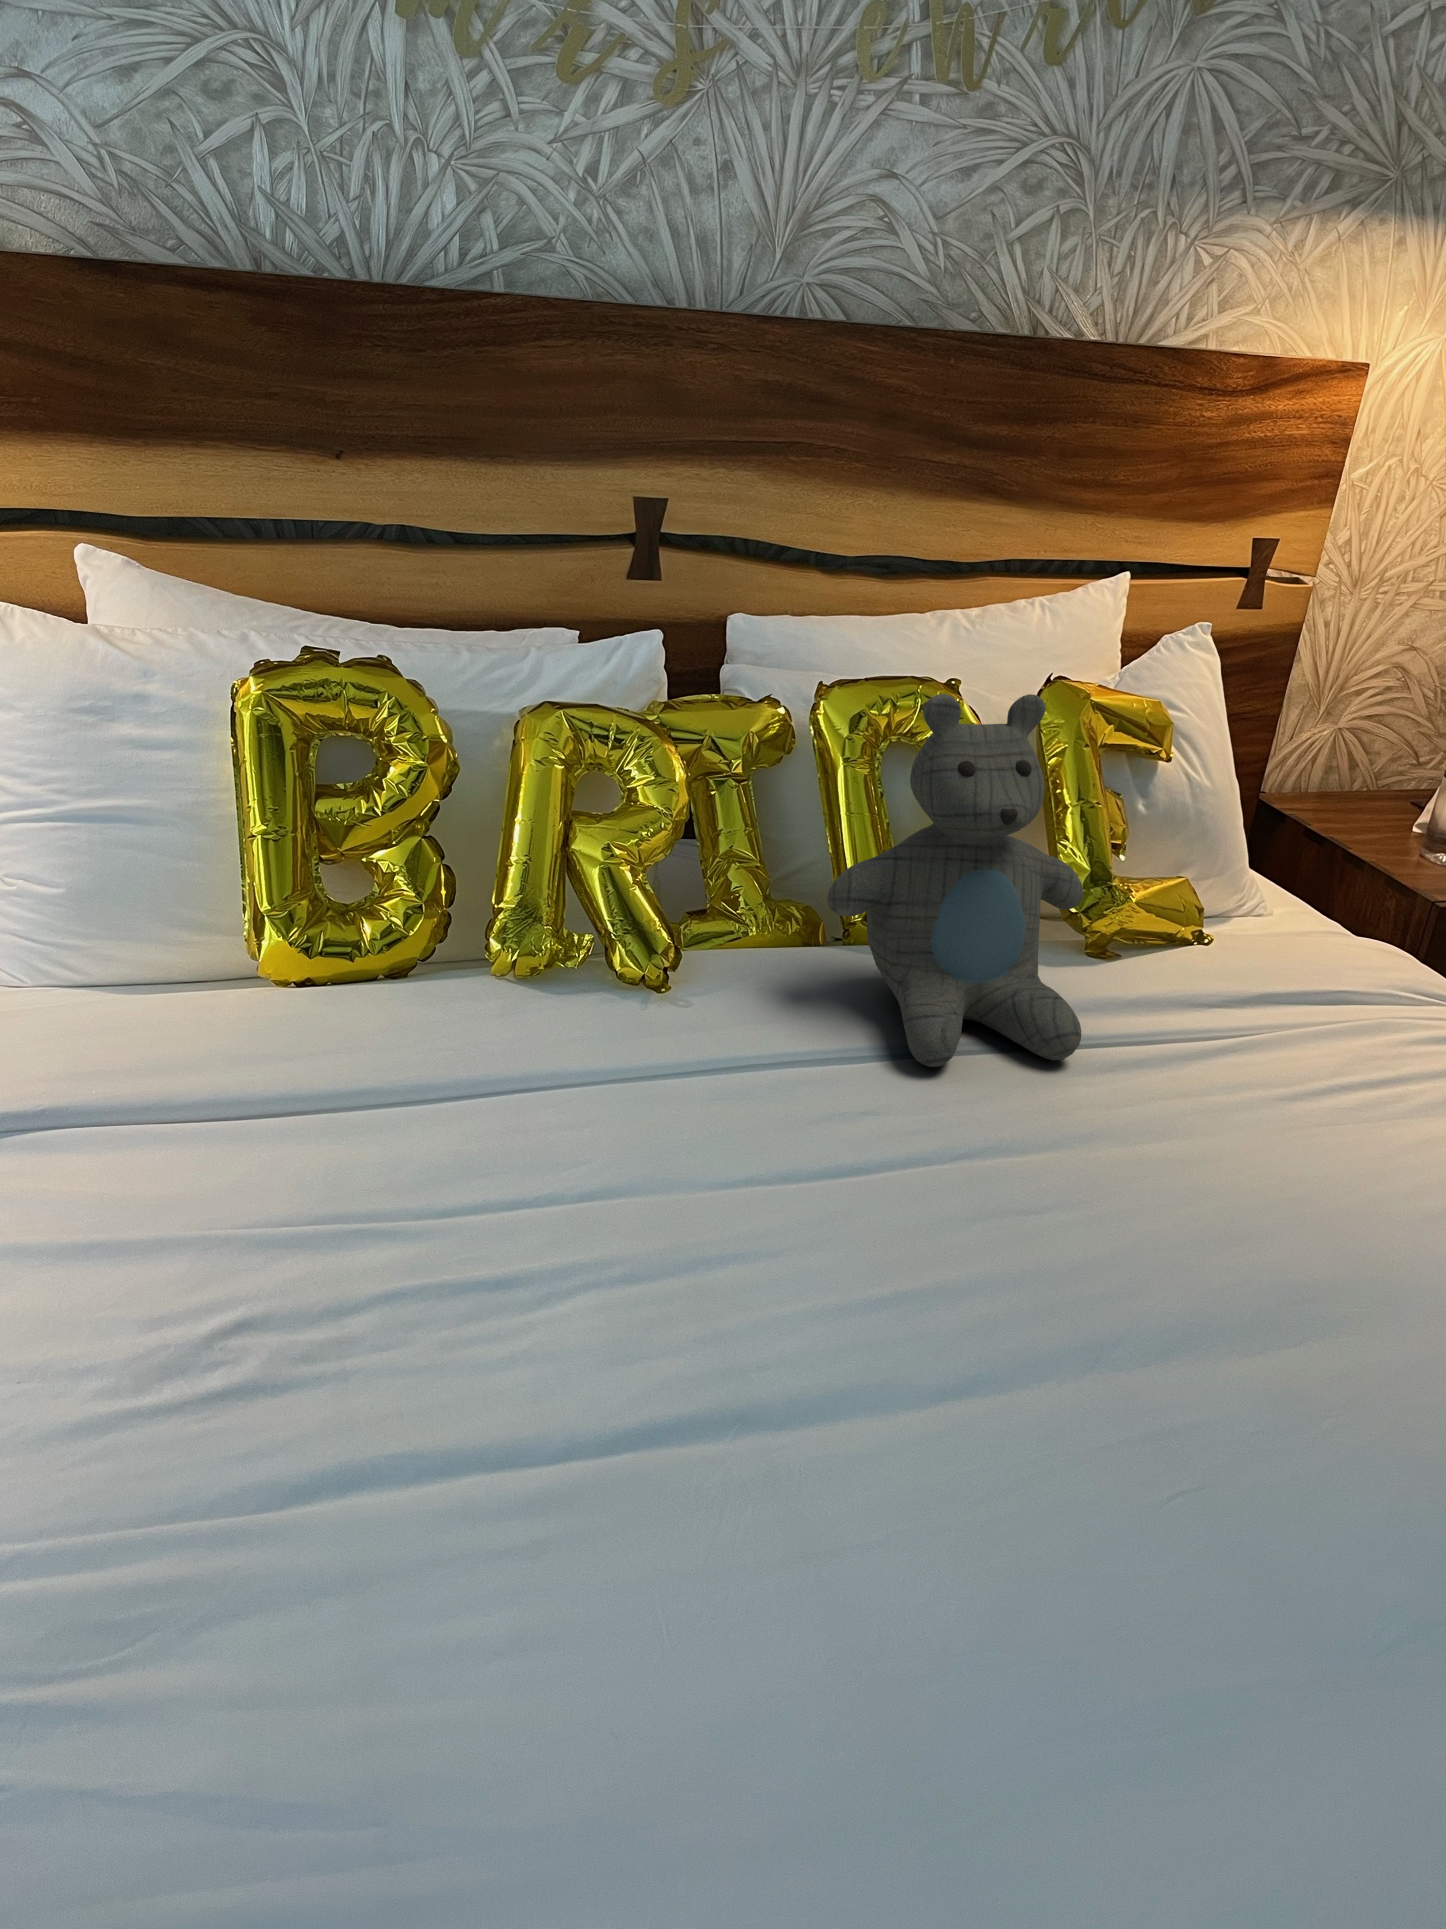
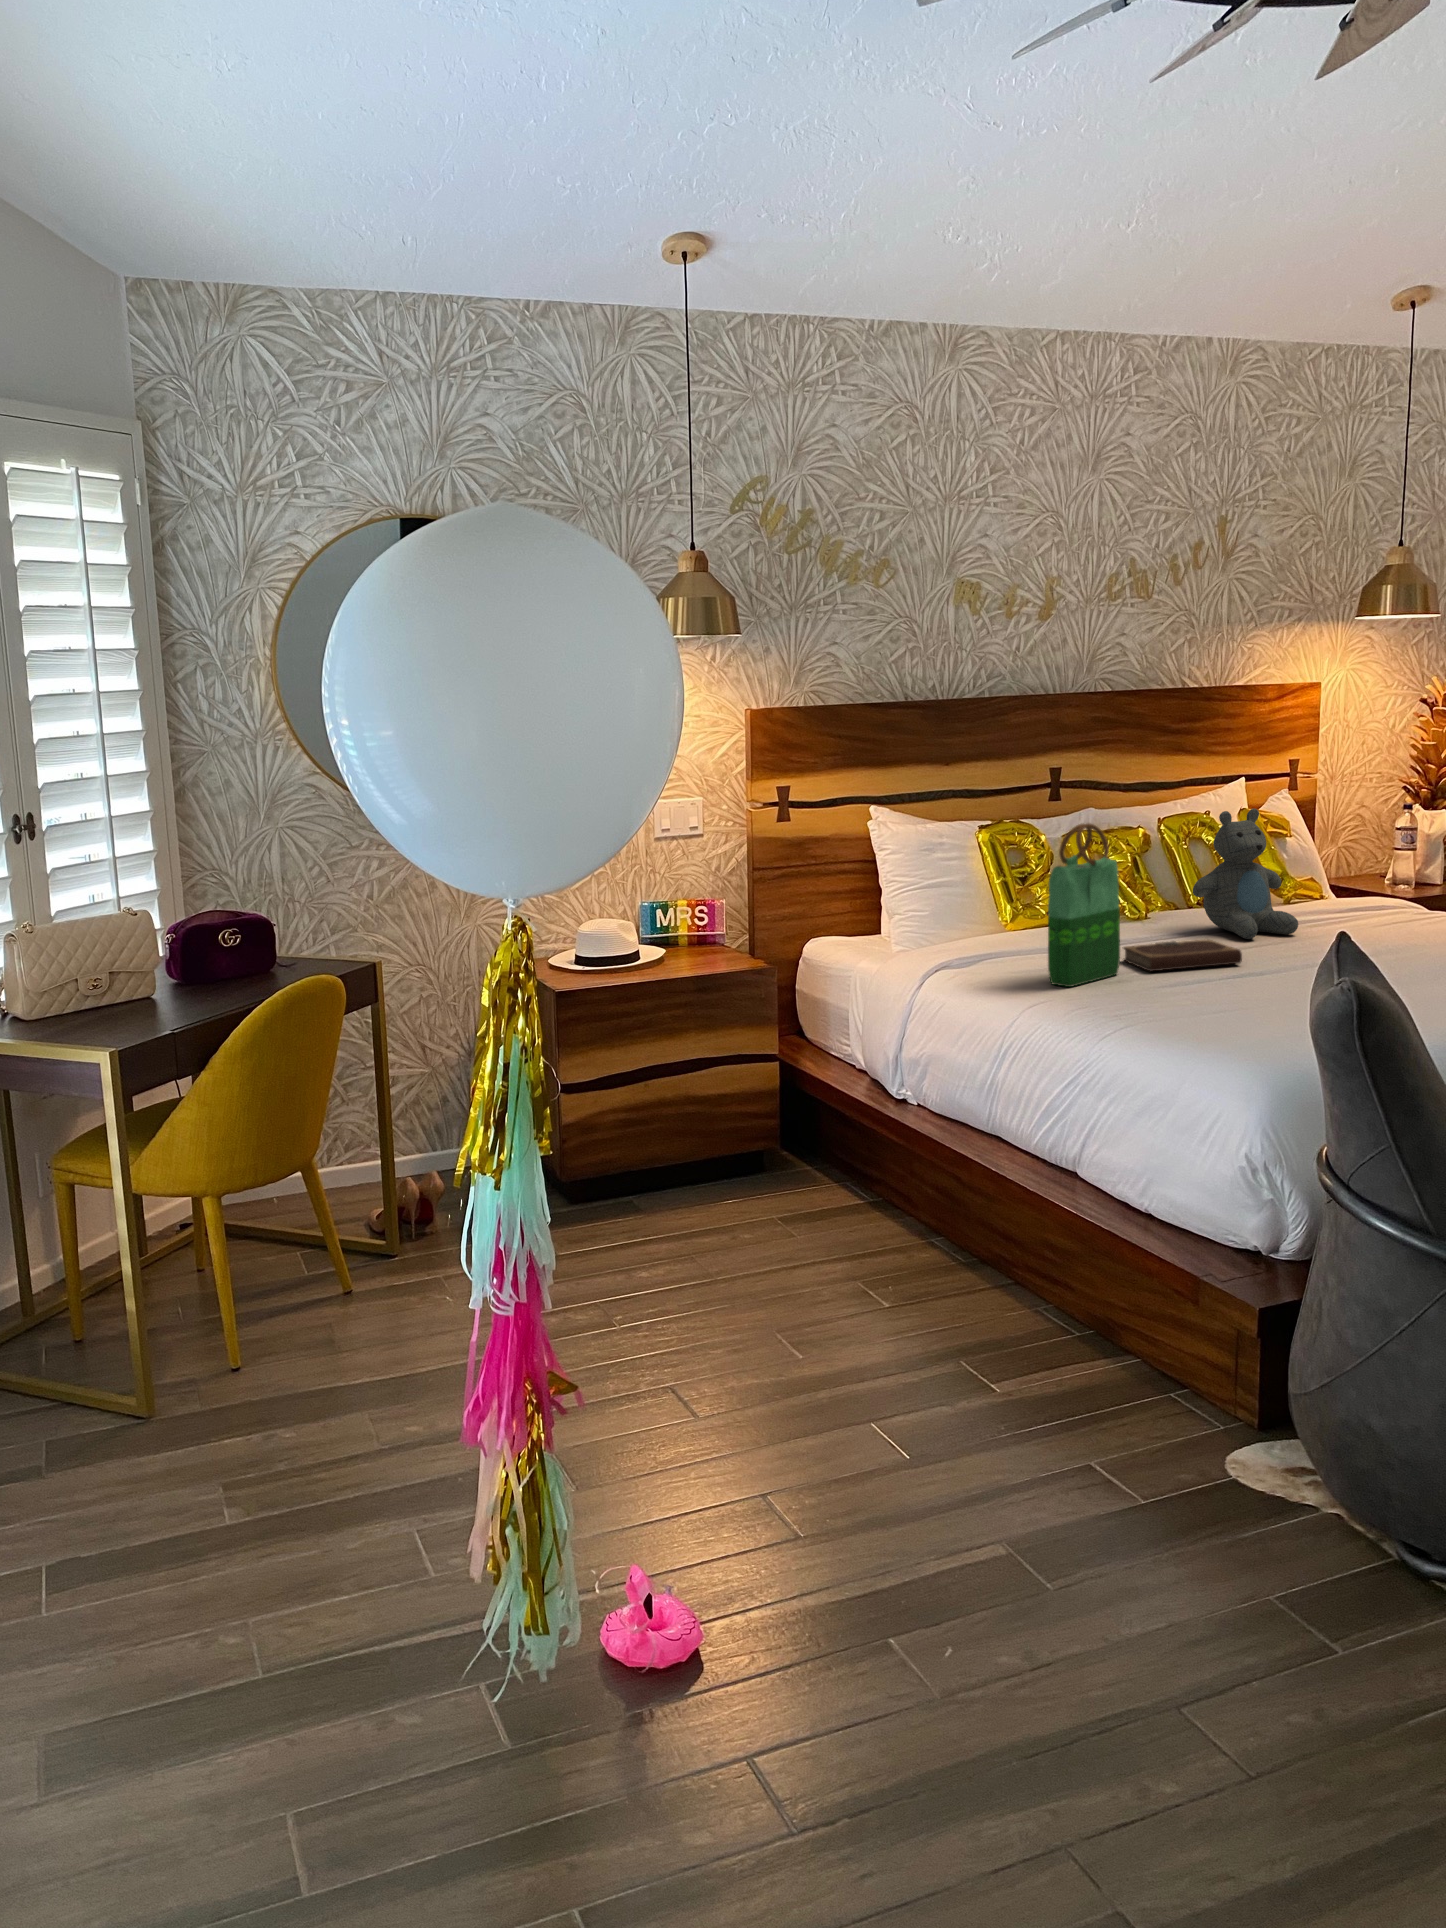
tote bag: none [52,755,383,1304] -> present [1048,823,1120,987]
notebook: none [473,1091,786,1239] -> present [1124,940,1242,971]

